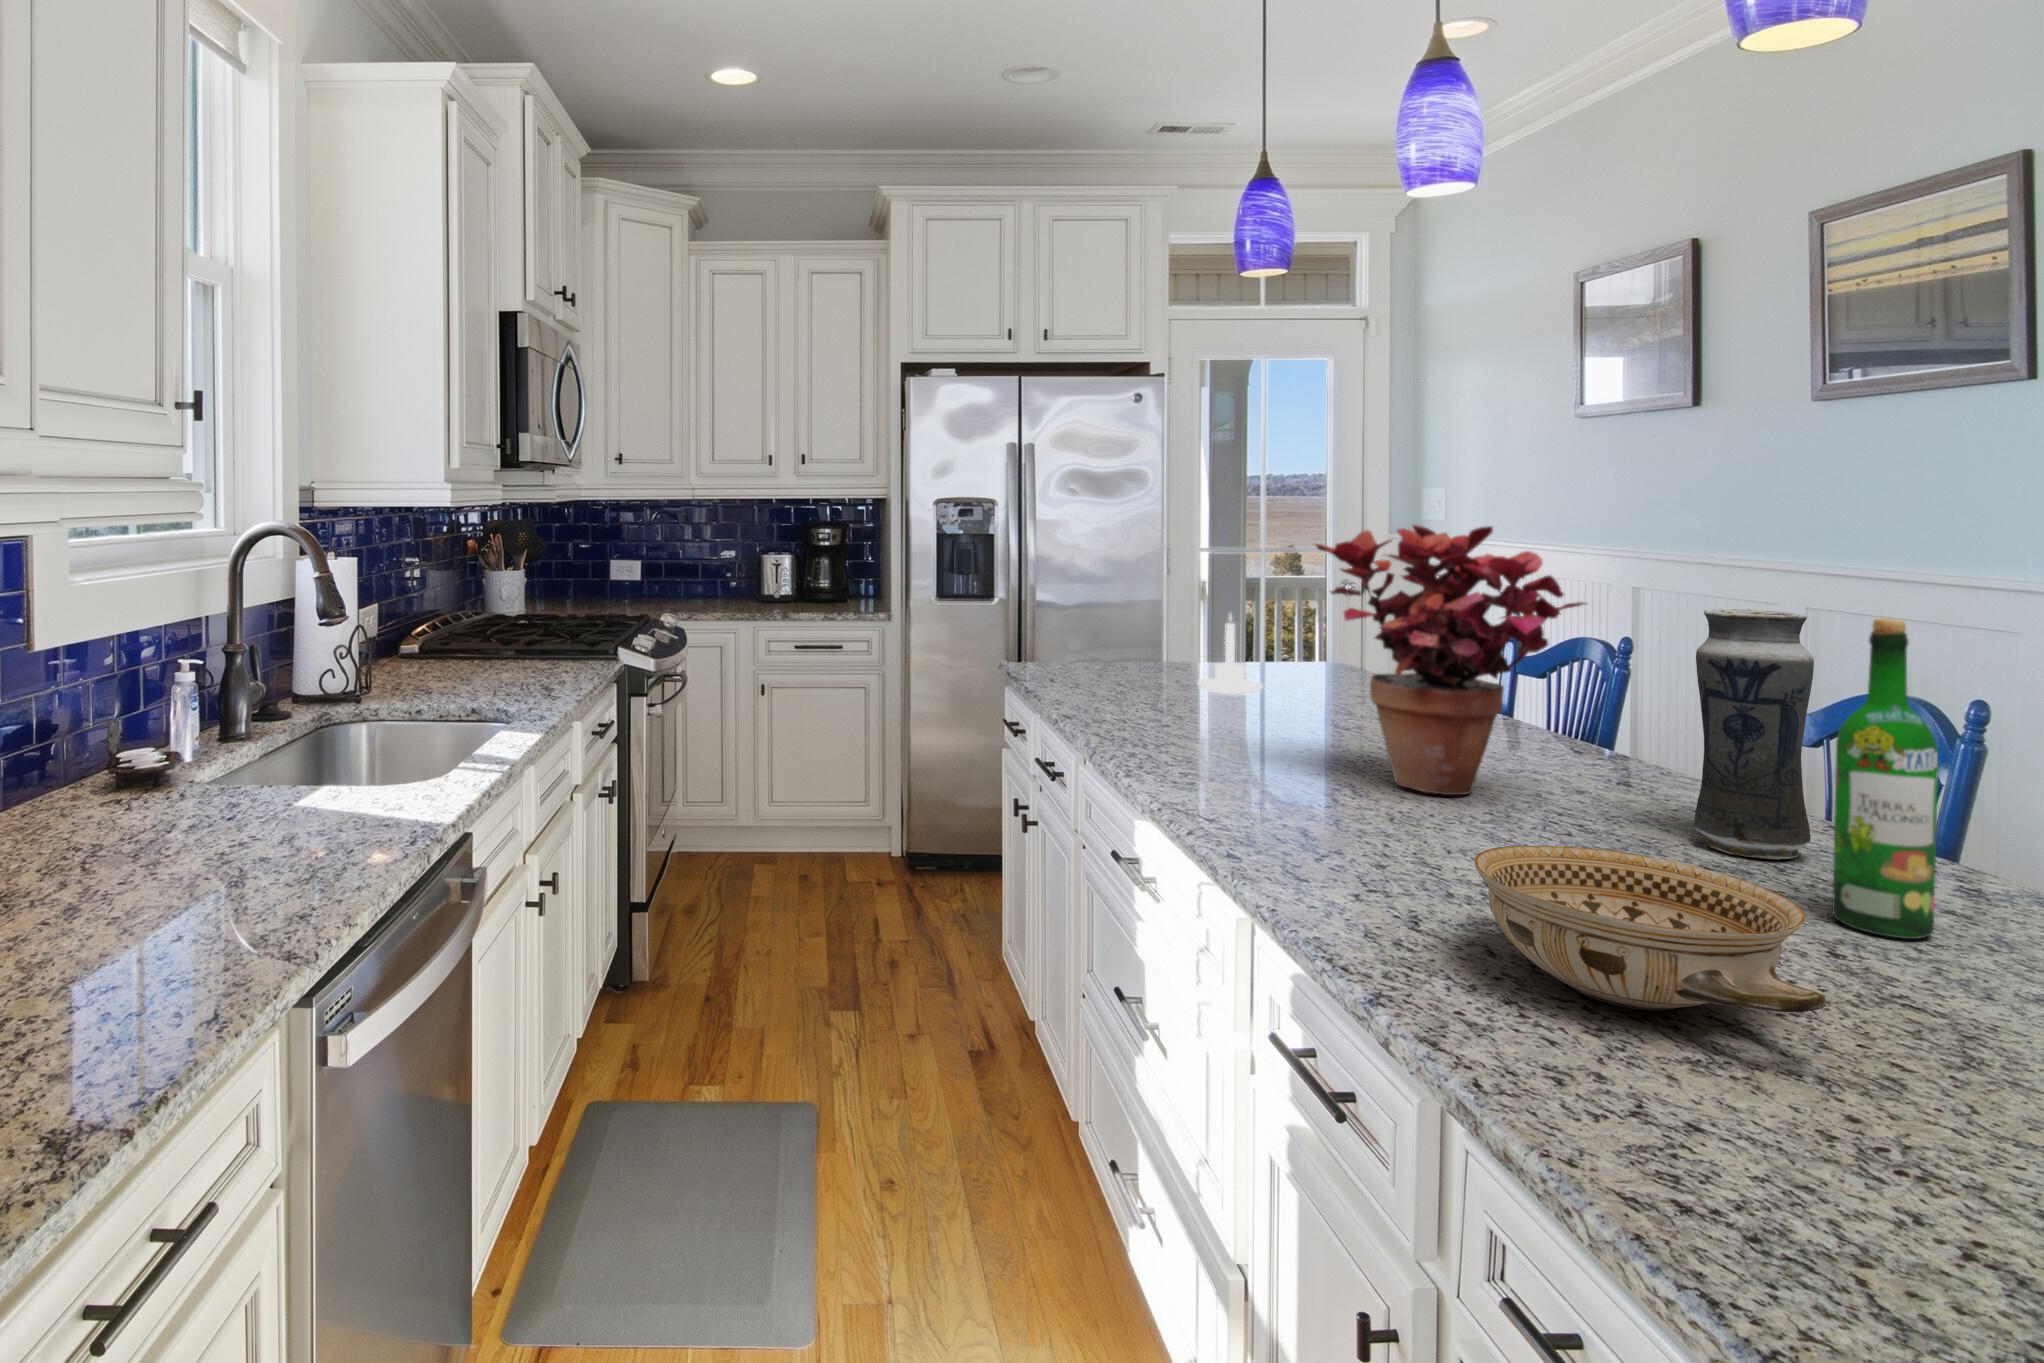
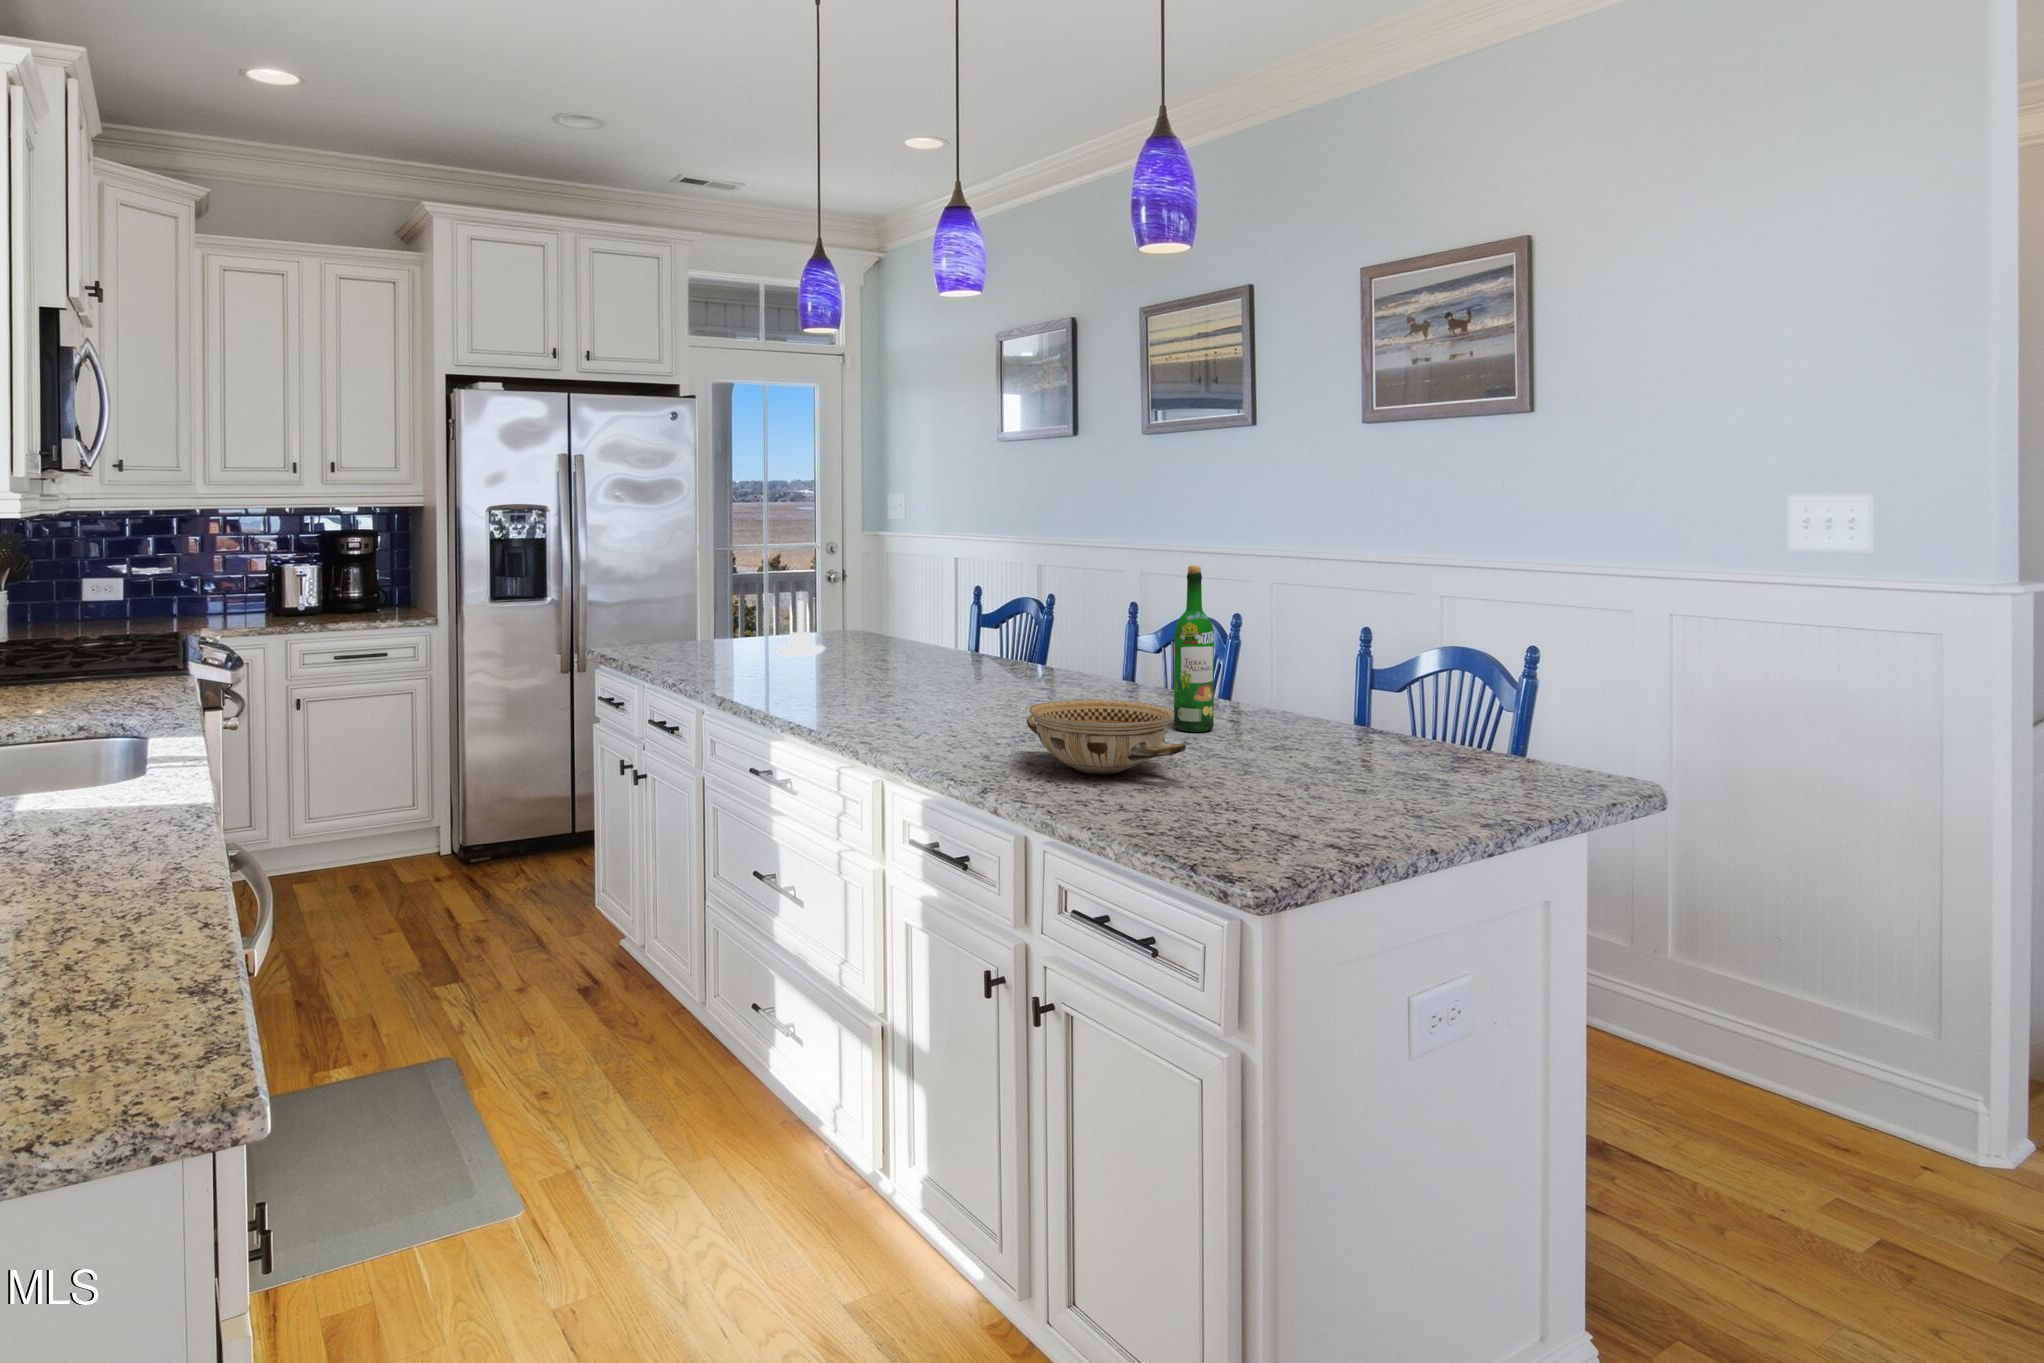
potted plant: present [1316,525,1587,795] -> none [891,519,1051,698]
vase: present [1694,609,1814,859] -> none [1106,567,1159,708]

